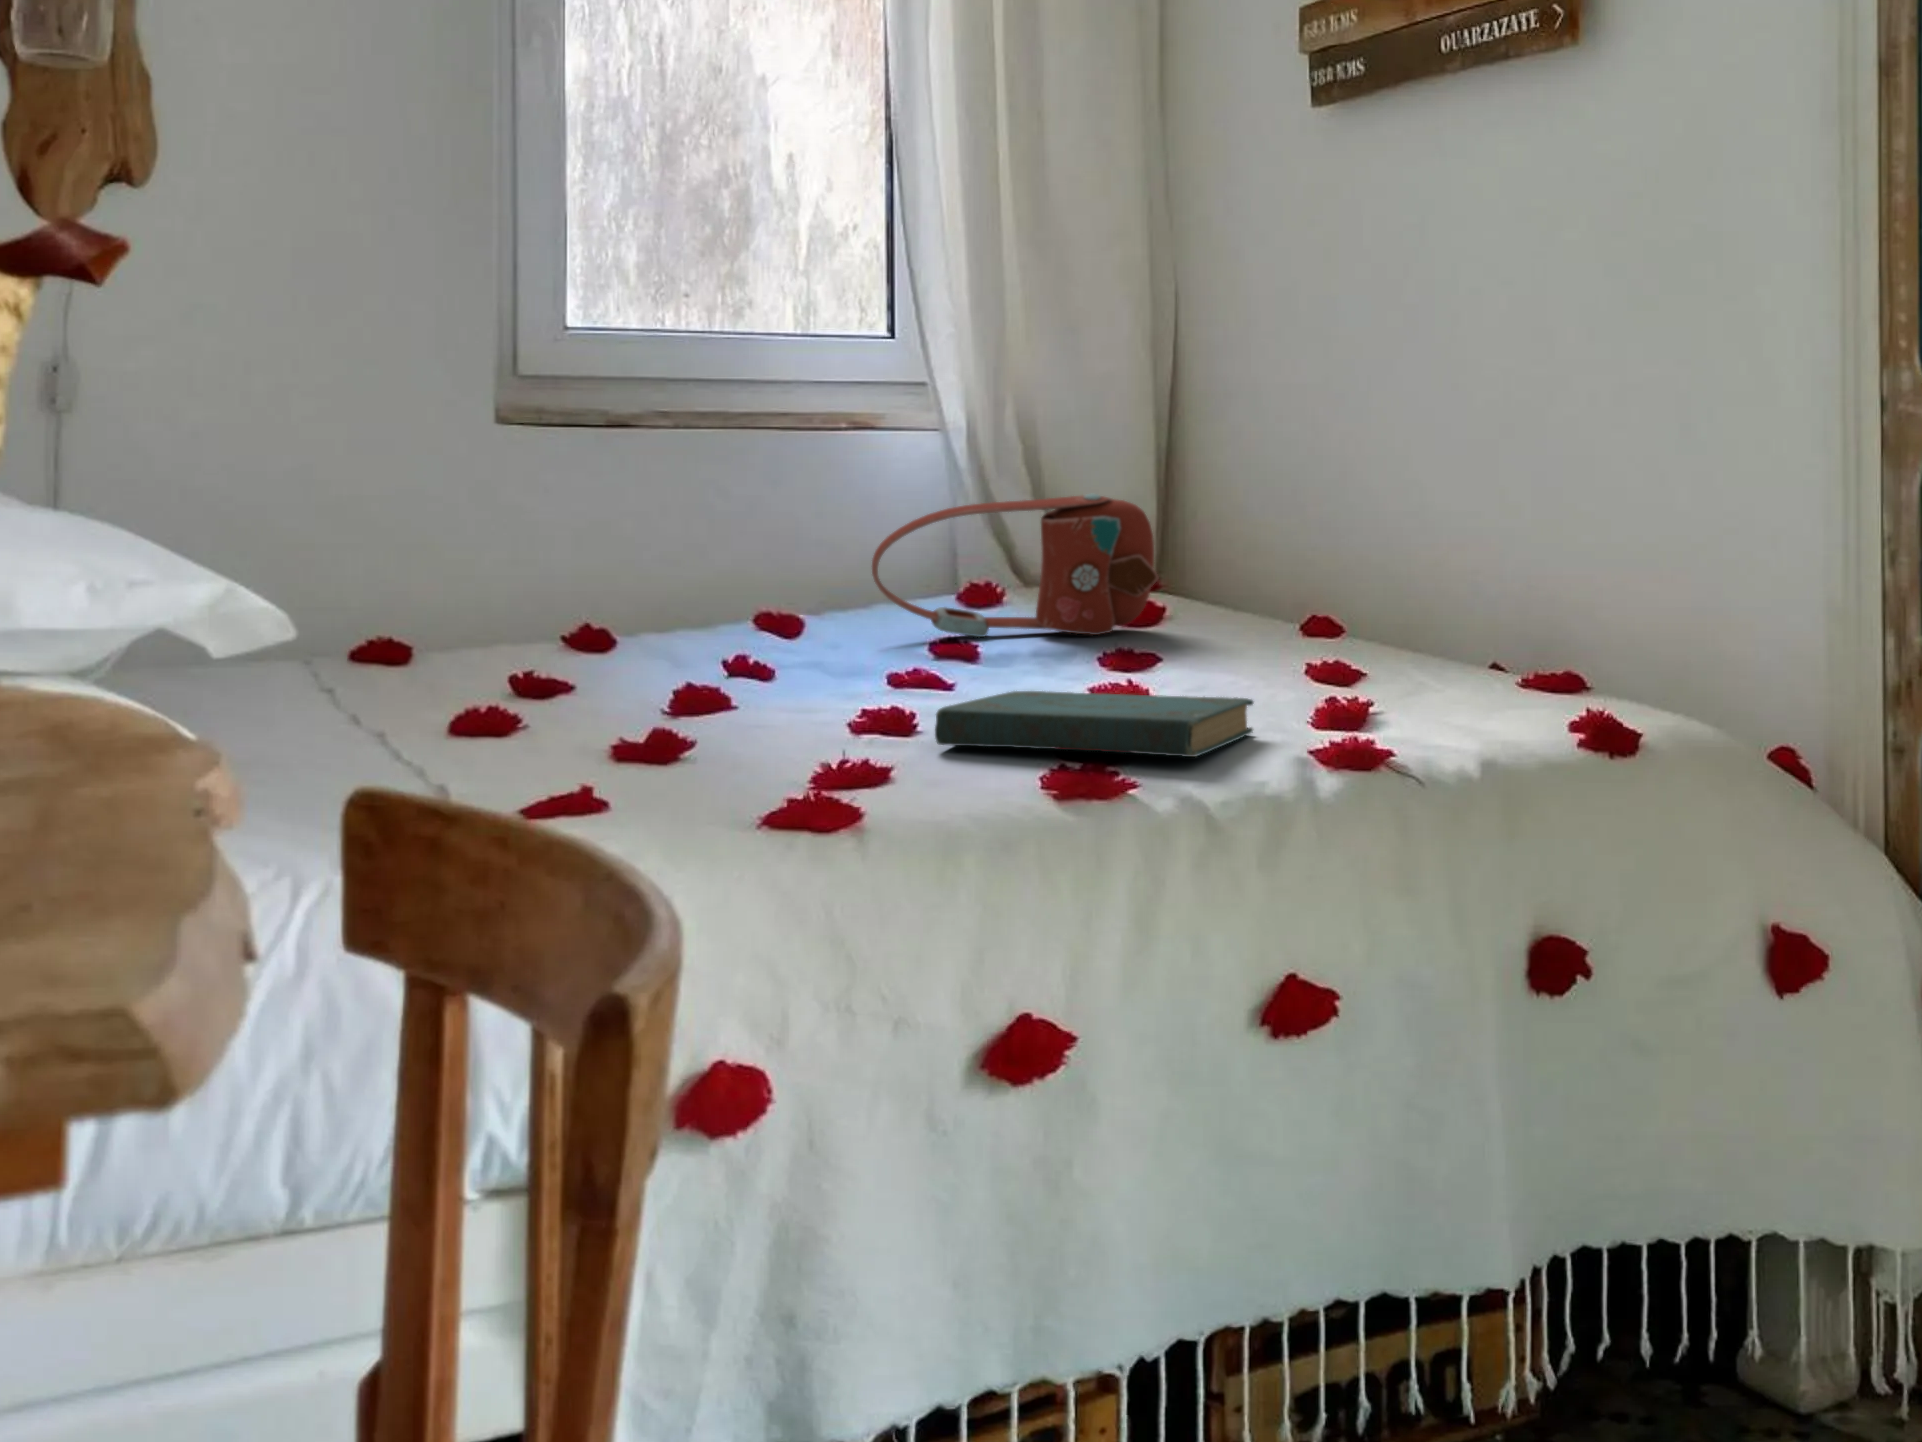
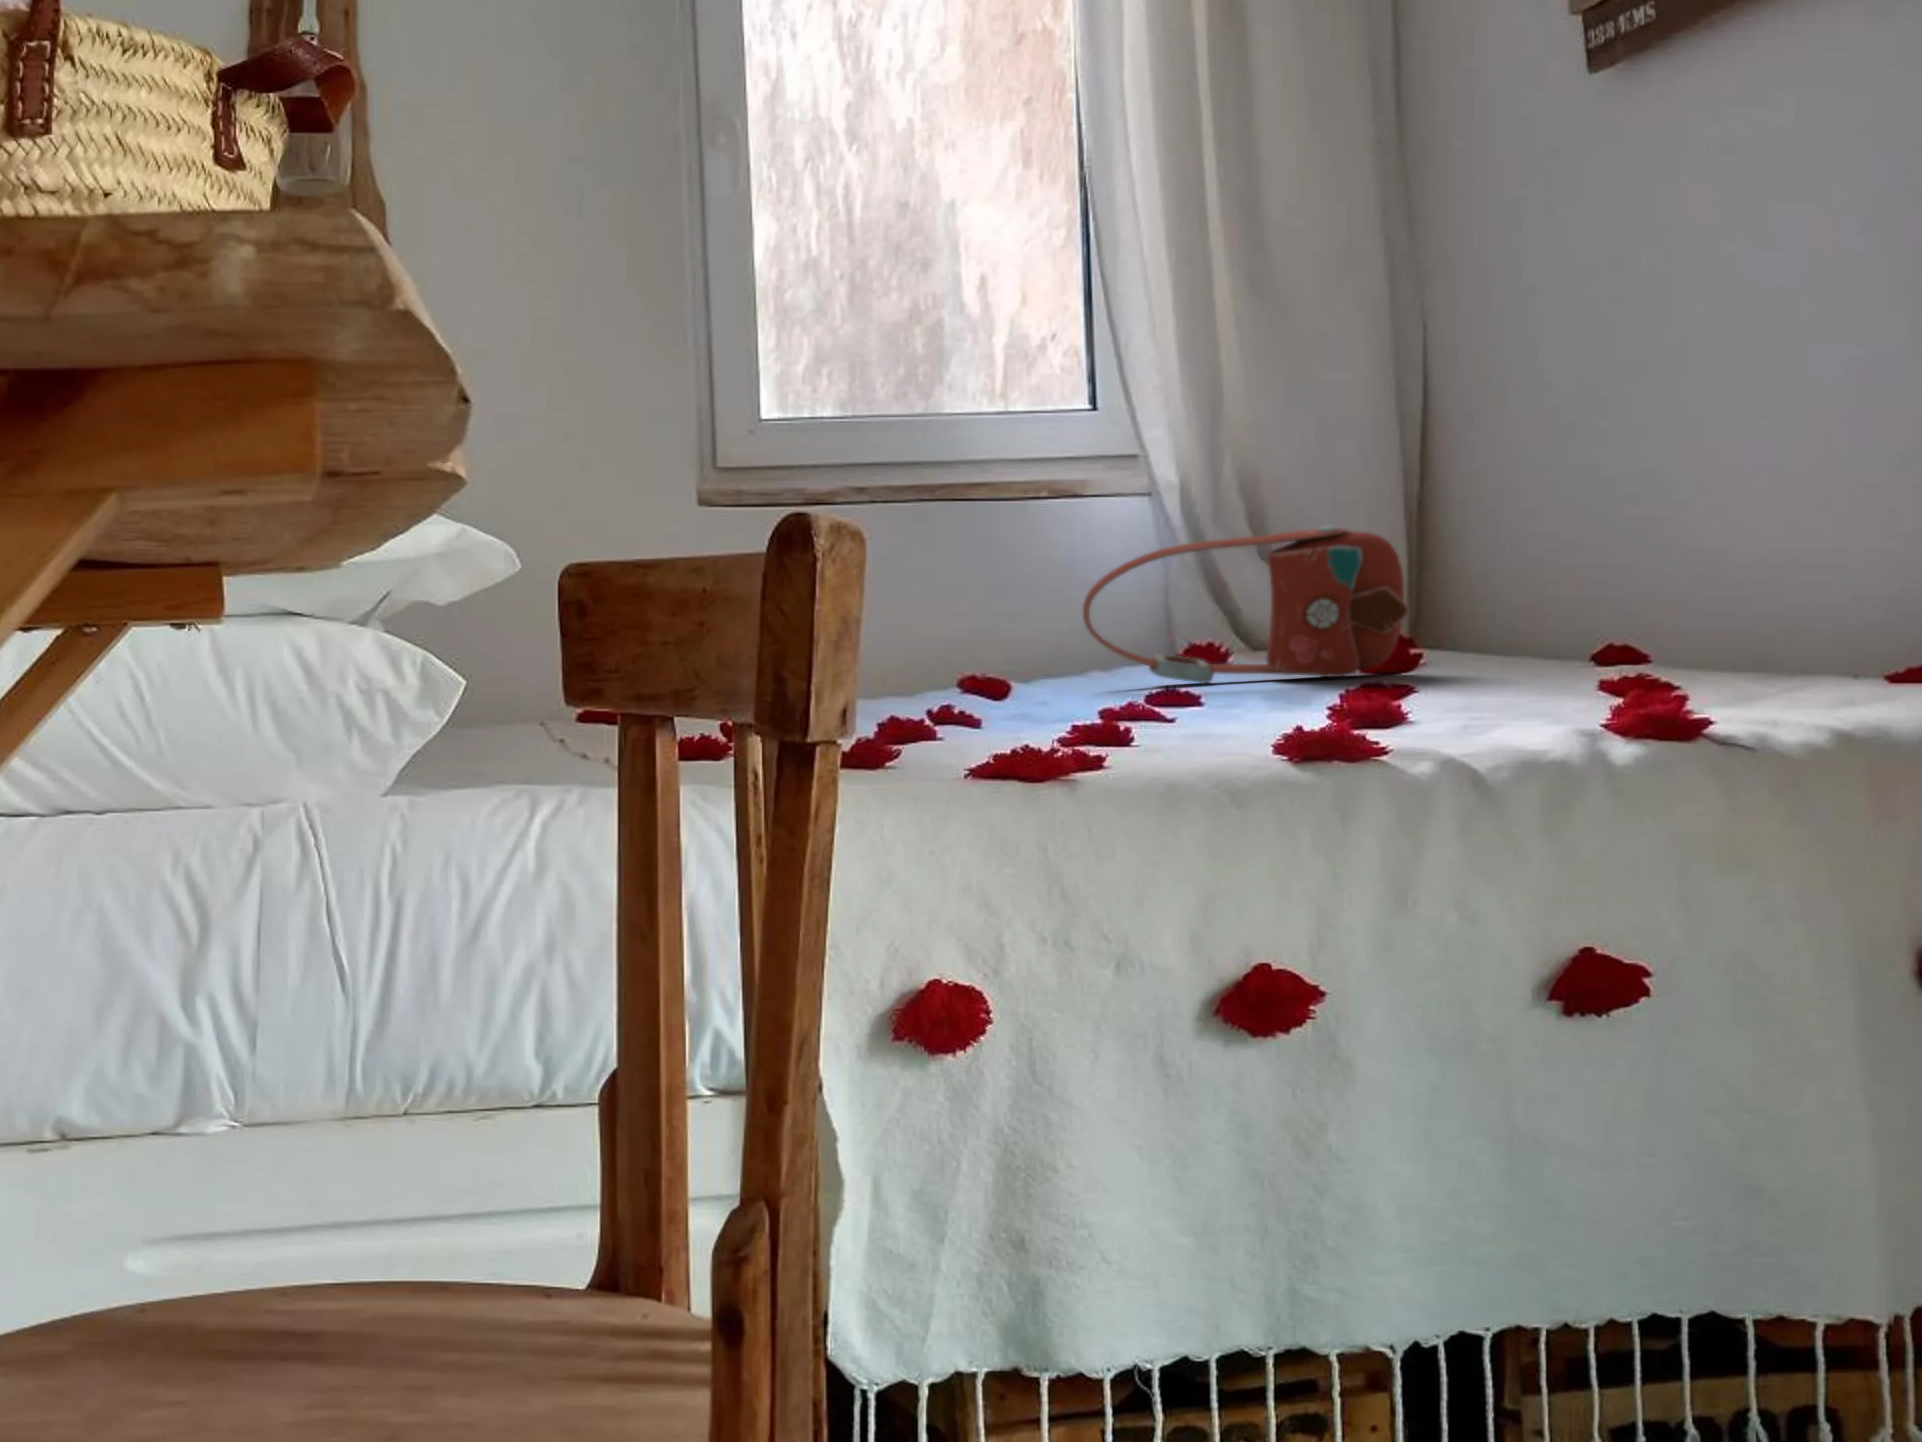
book: present [935,691,1253,757] -> none [1156,681,1529,732]

